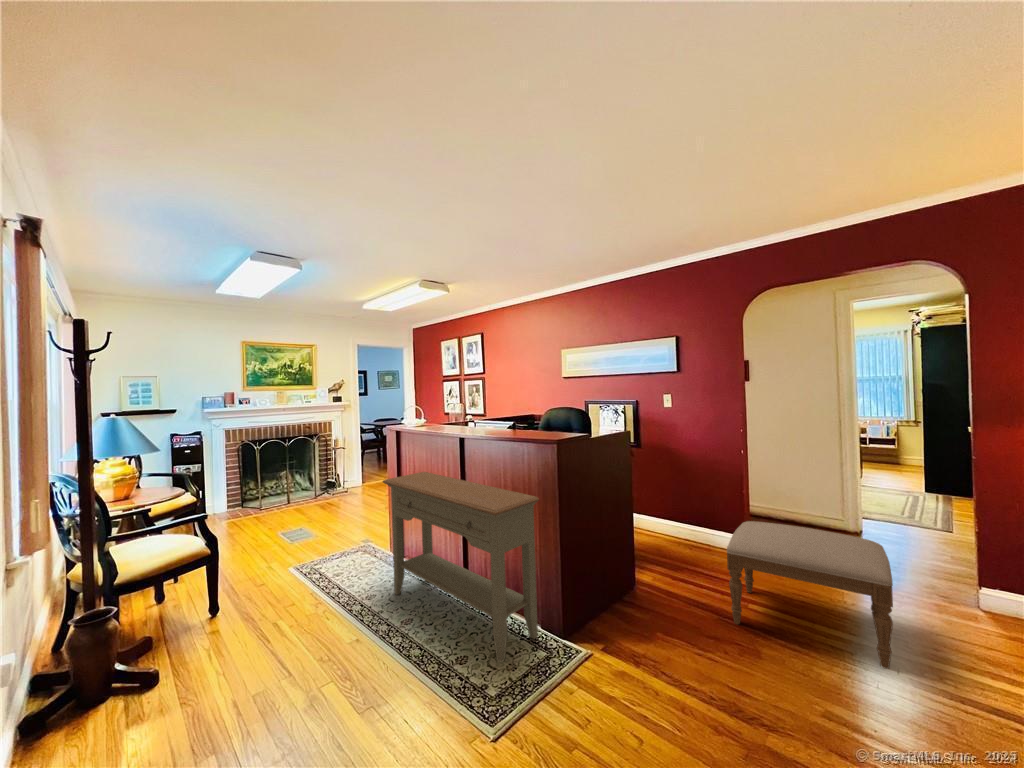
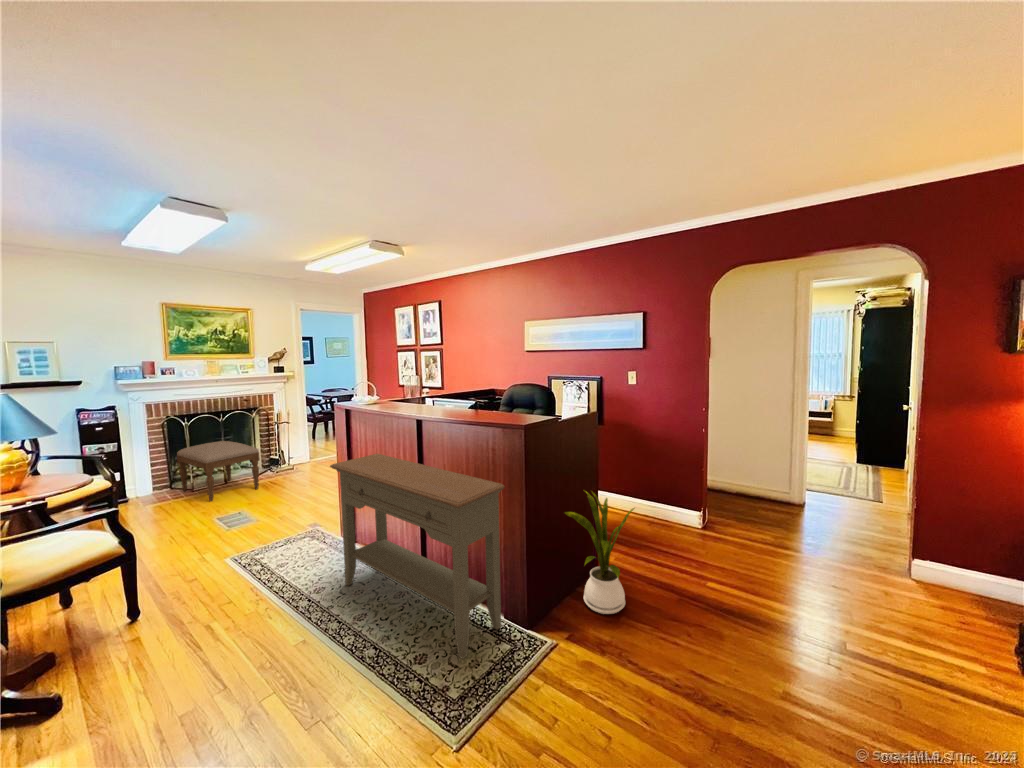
house plant: none [596,506,670,631] -> present [565,492,635,614]
ottoman: present [727,521,893,669] -> present [177,441,260,502]

